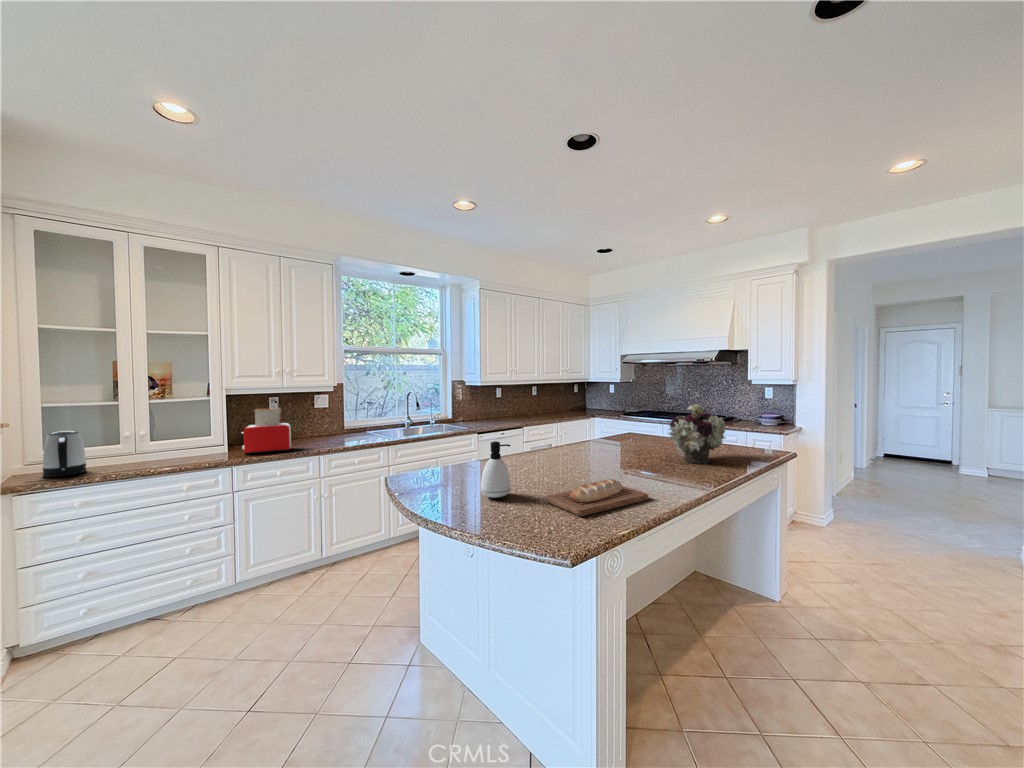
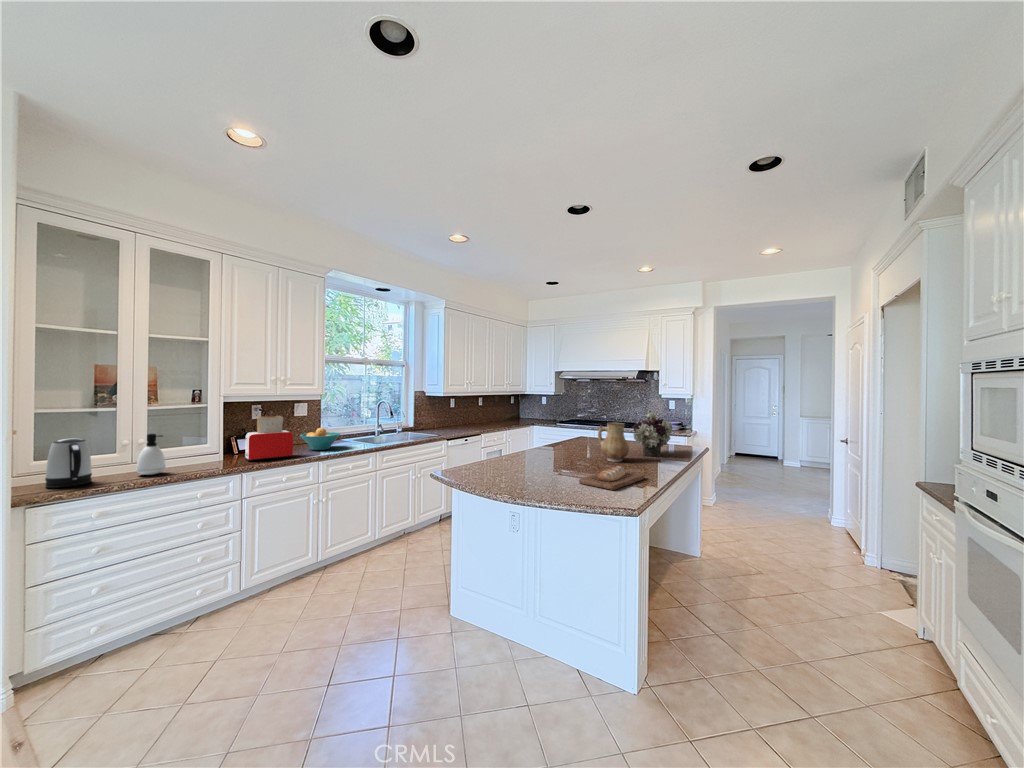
ceramic pitcher: none [614,417,654,470] -> present [598,422,629,462]
fruit bowl: none [309,420,351,443] -> present [300,428,340,450]
soap dispenser: present [481,441,511,498] -> present [136,434,166,475]

